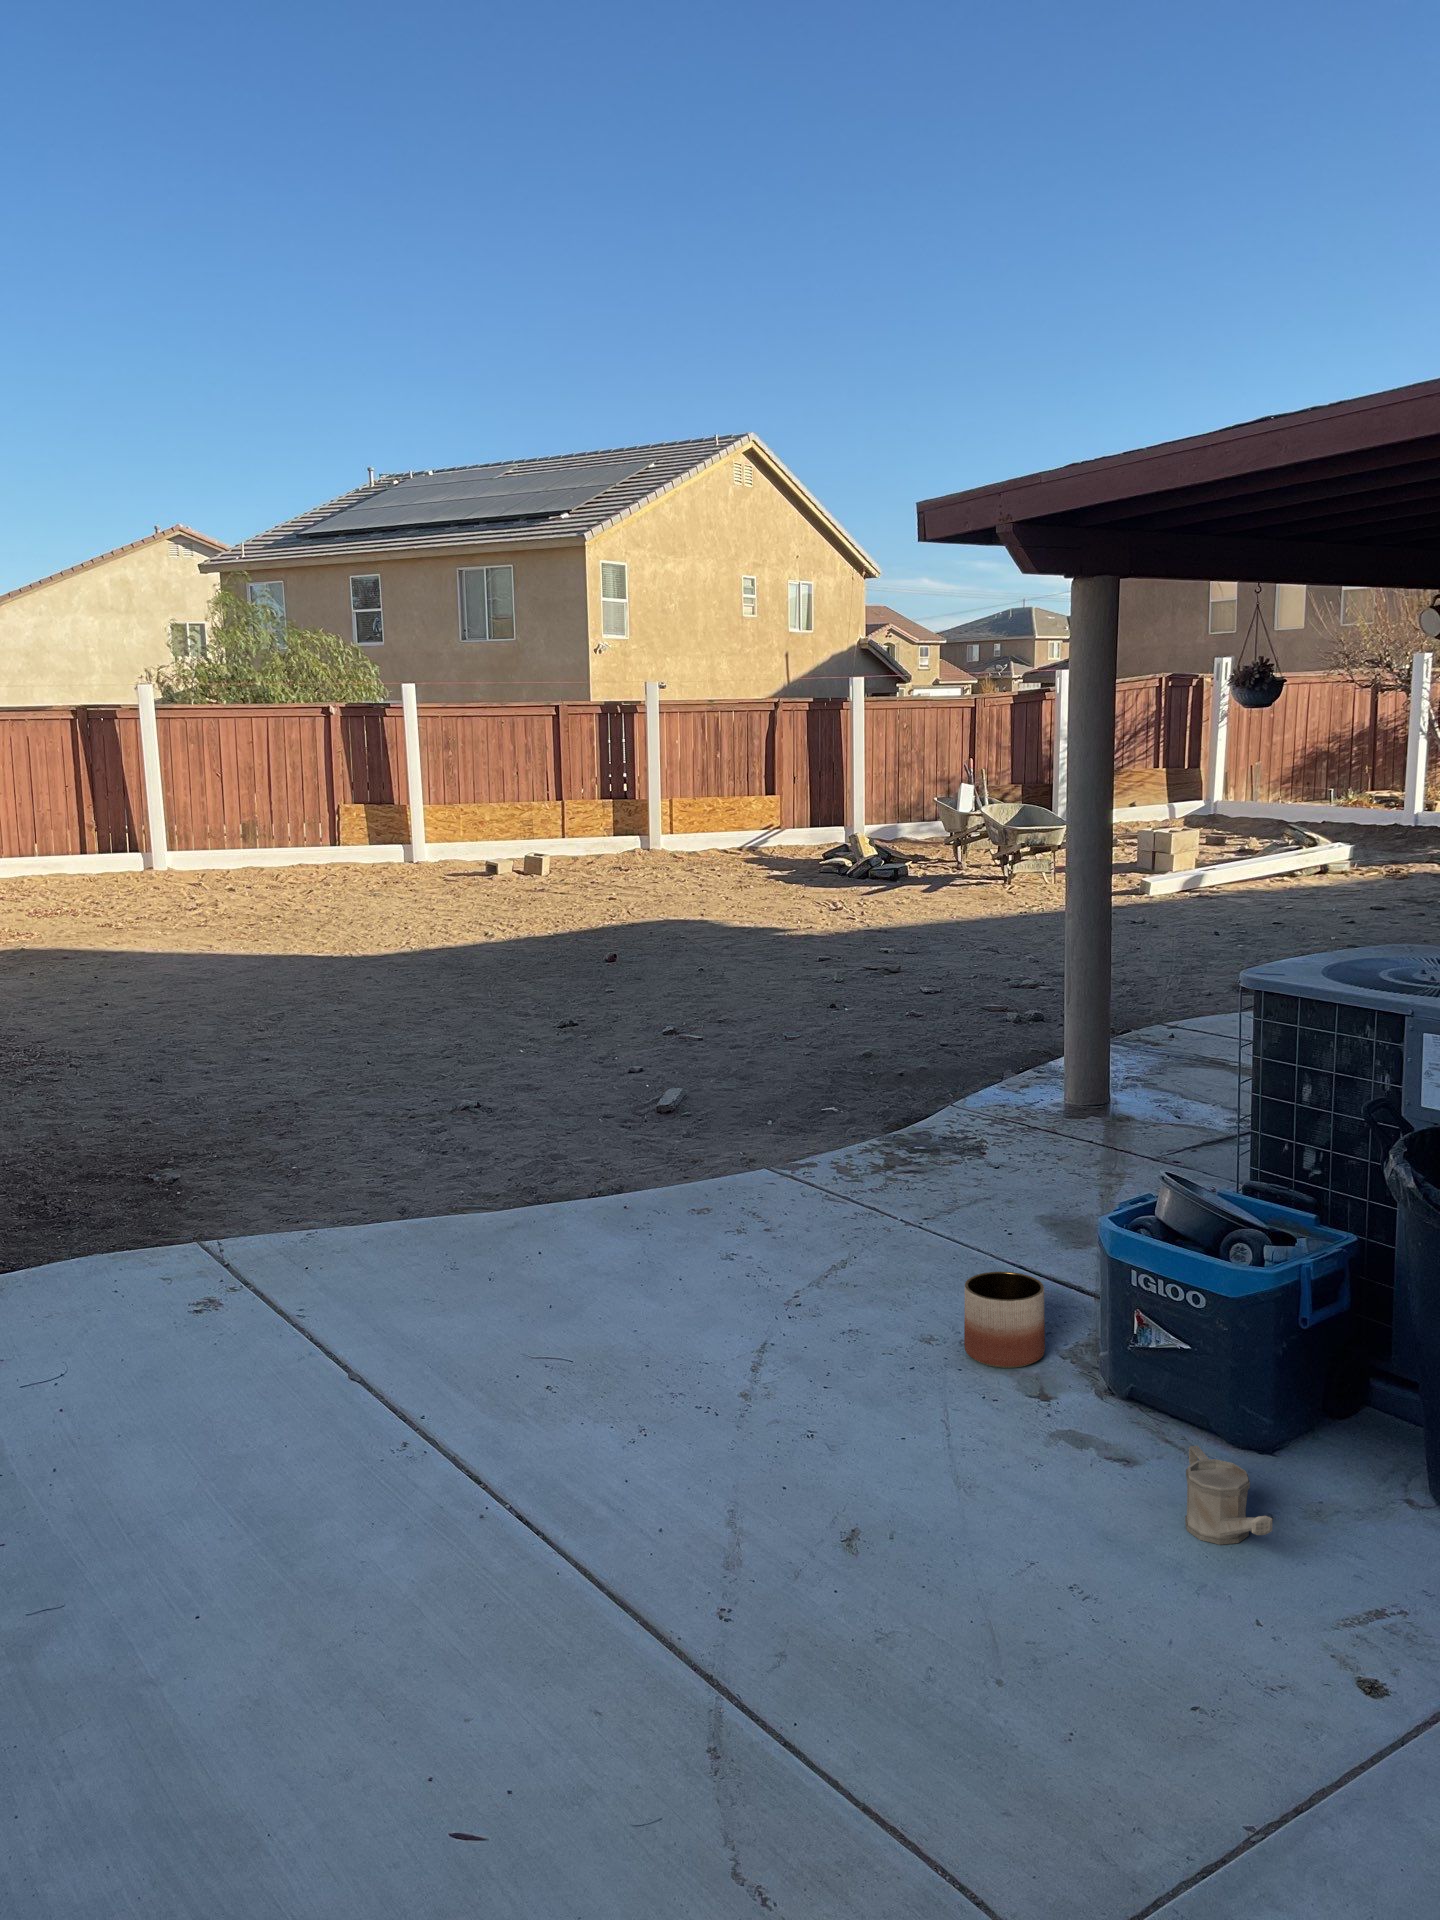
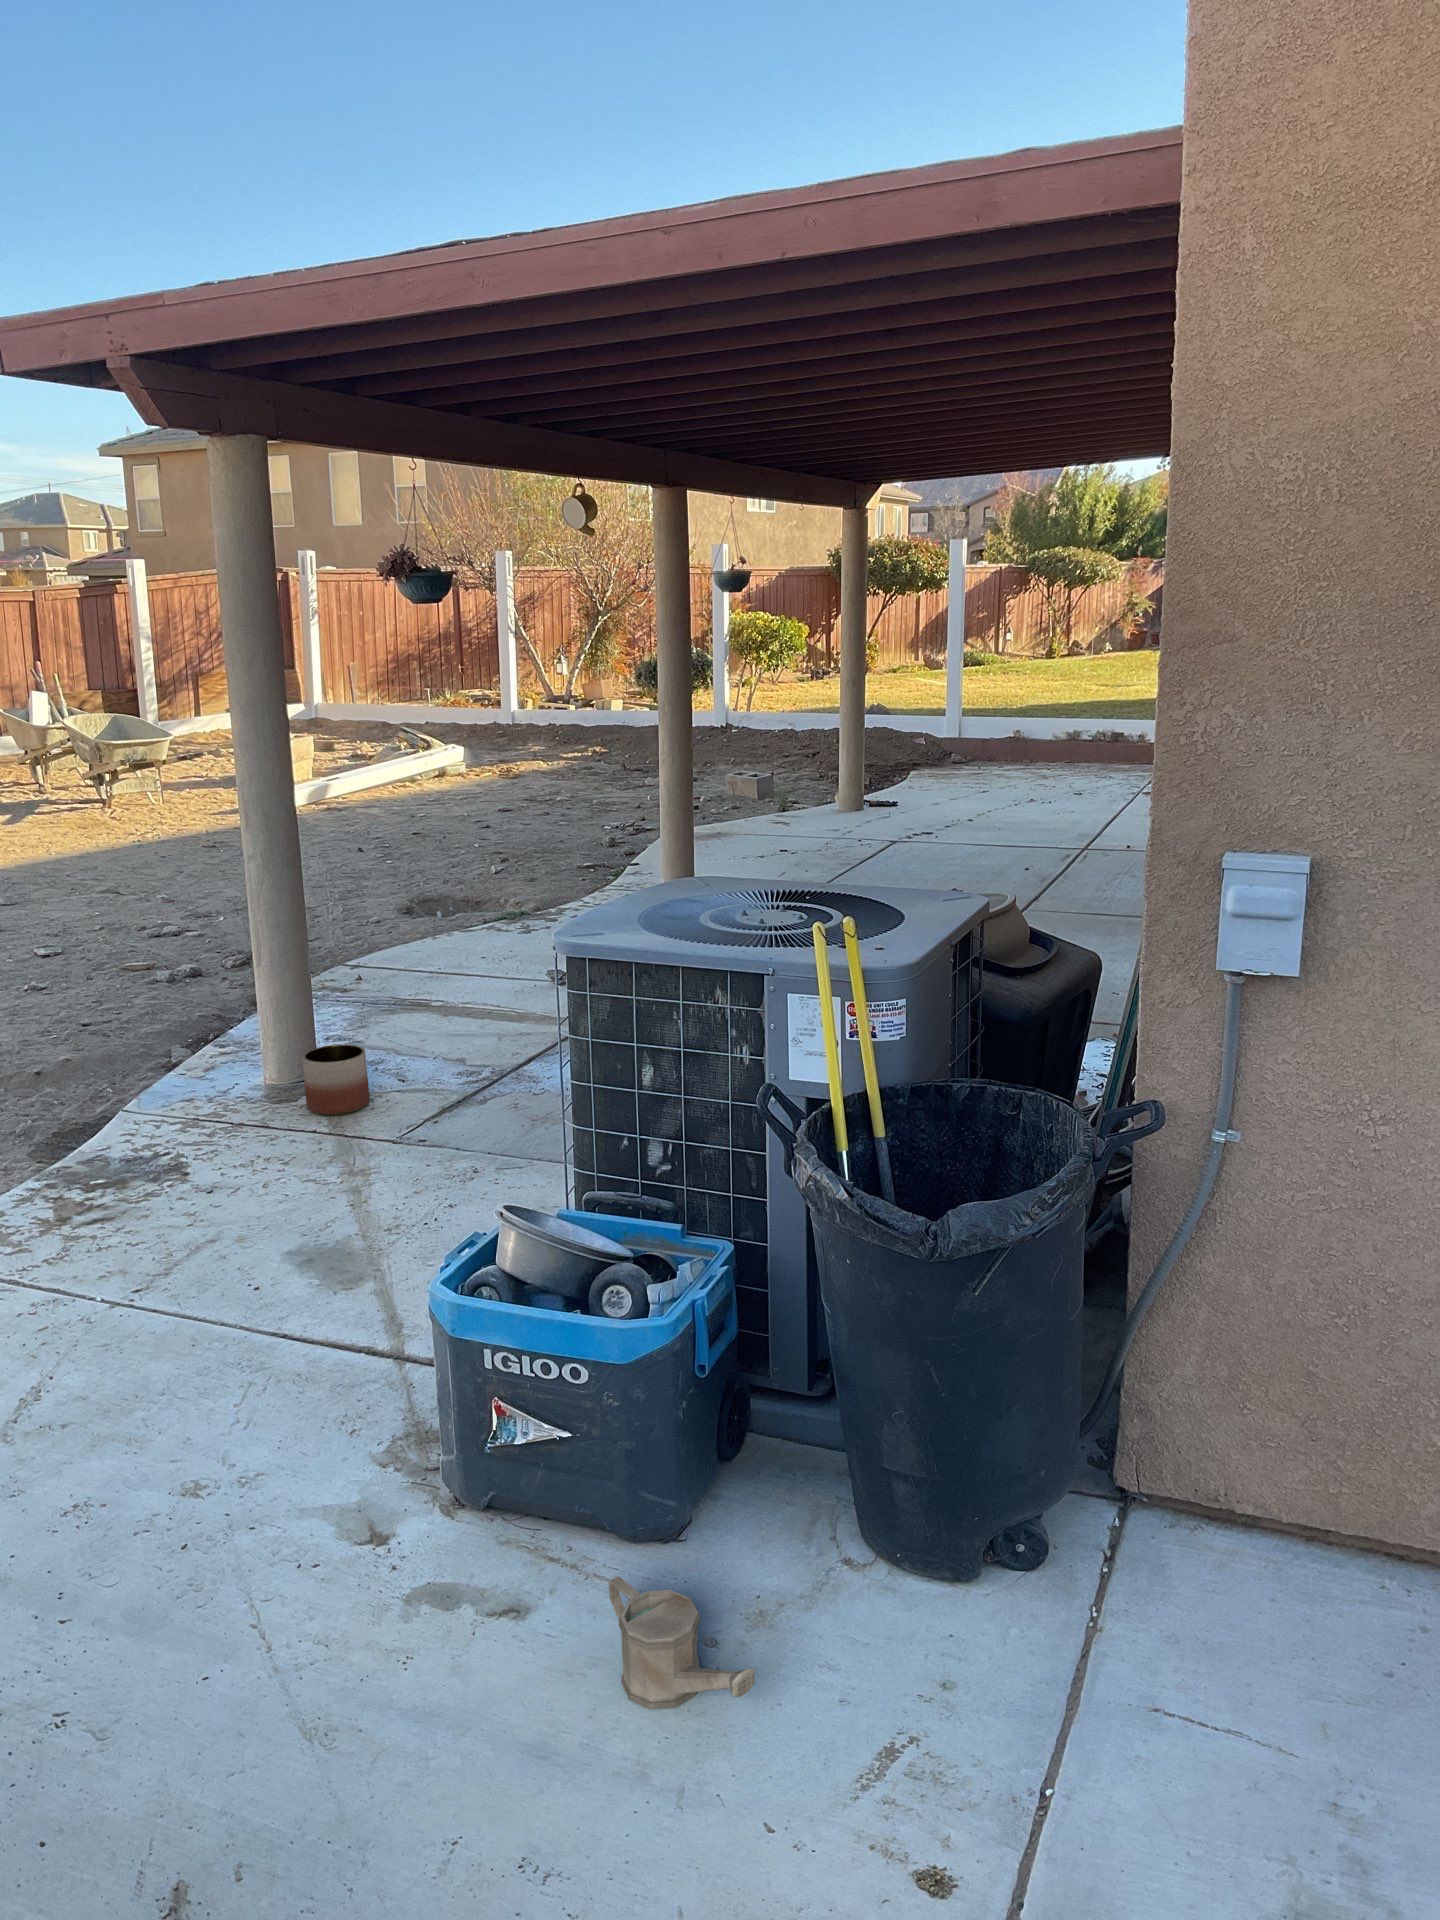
planter: present [964,1272,1045,1368] -> present [303,1045,369,1115]

